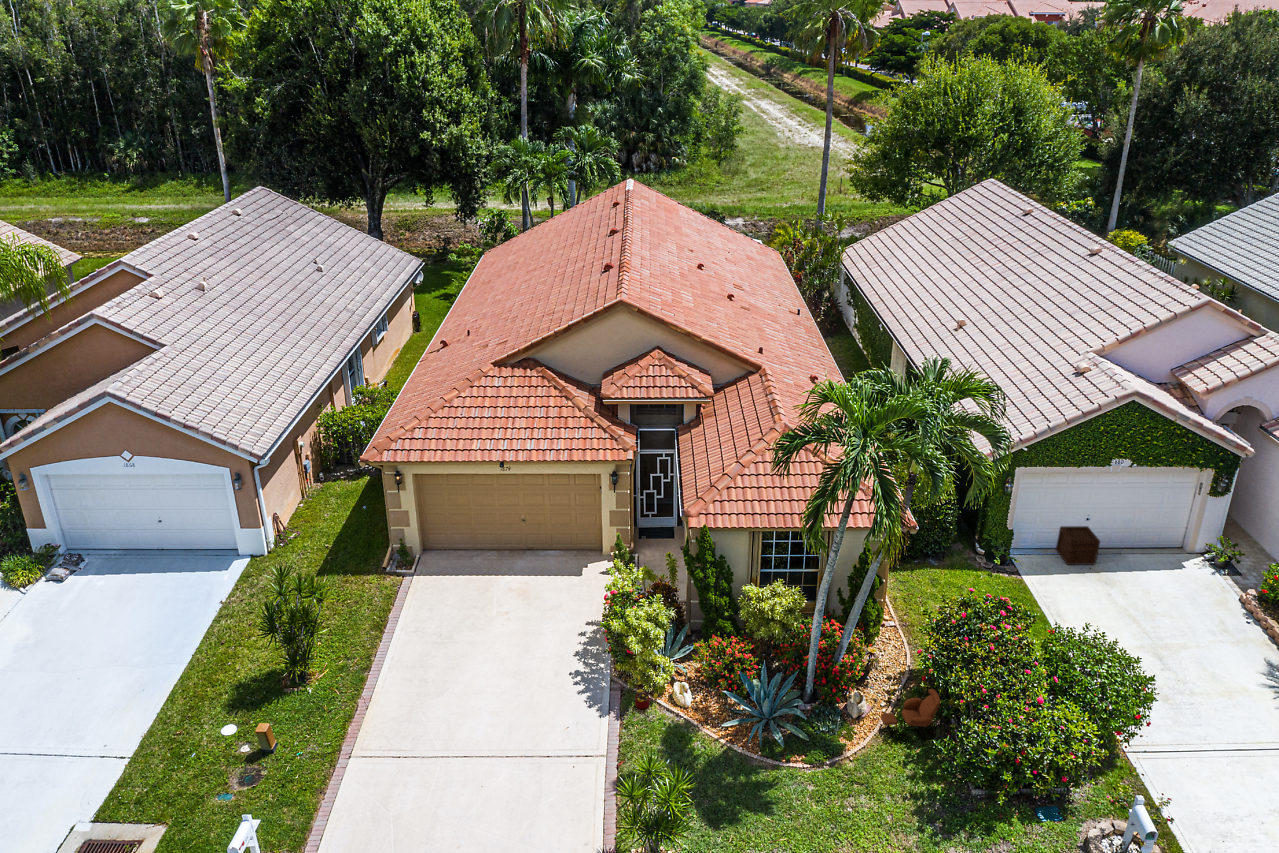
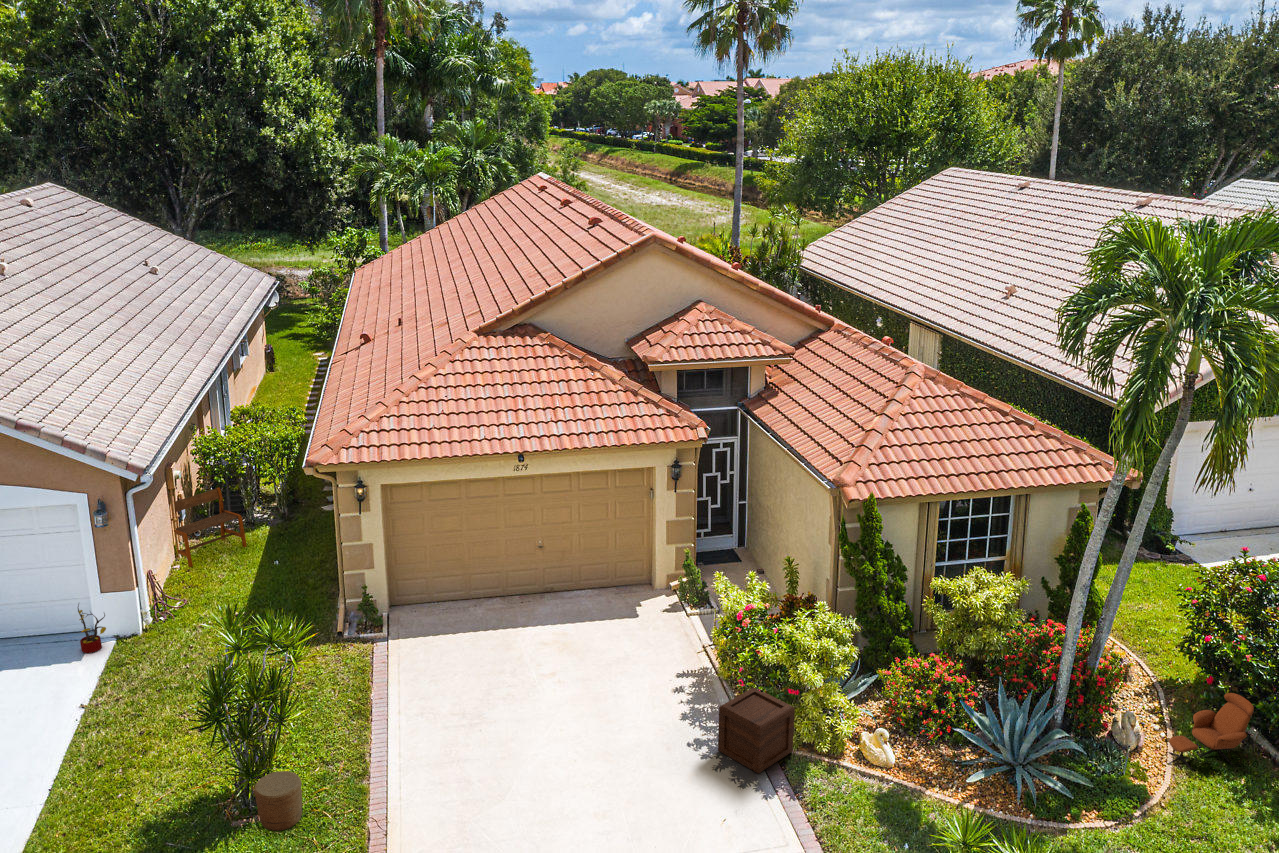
bench: none [296,451,349,506] -> present [174,487,247,567]
wooden crate: present [1056,526,1100,565] -> present [718,687,795,773]
woven basket: none [294,663,323,698] -> present [254,771,302,831]
decorative plant: present [634,668,658,709] -> present [78,604,106,653]

